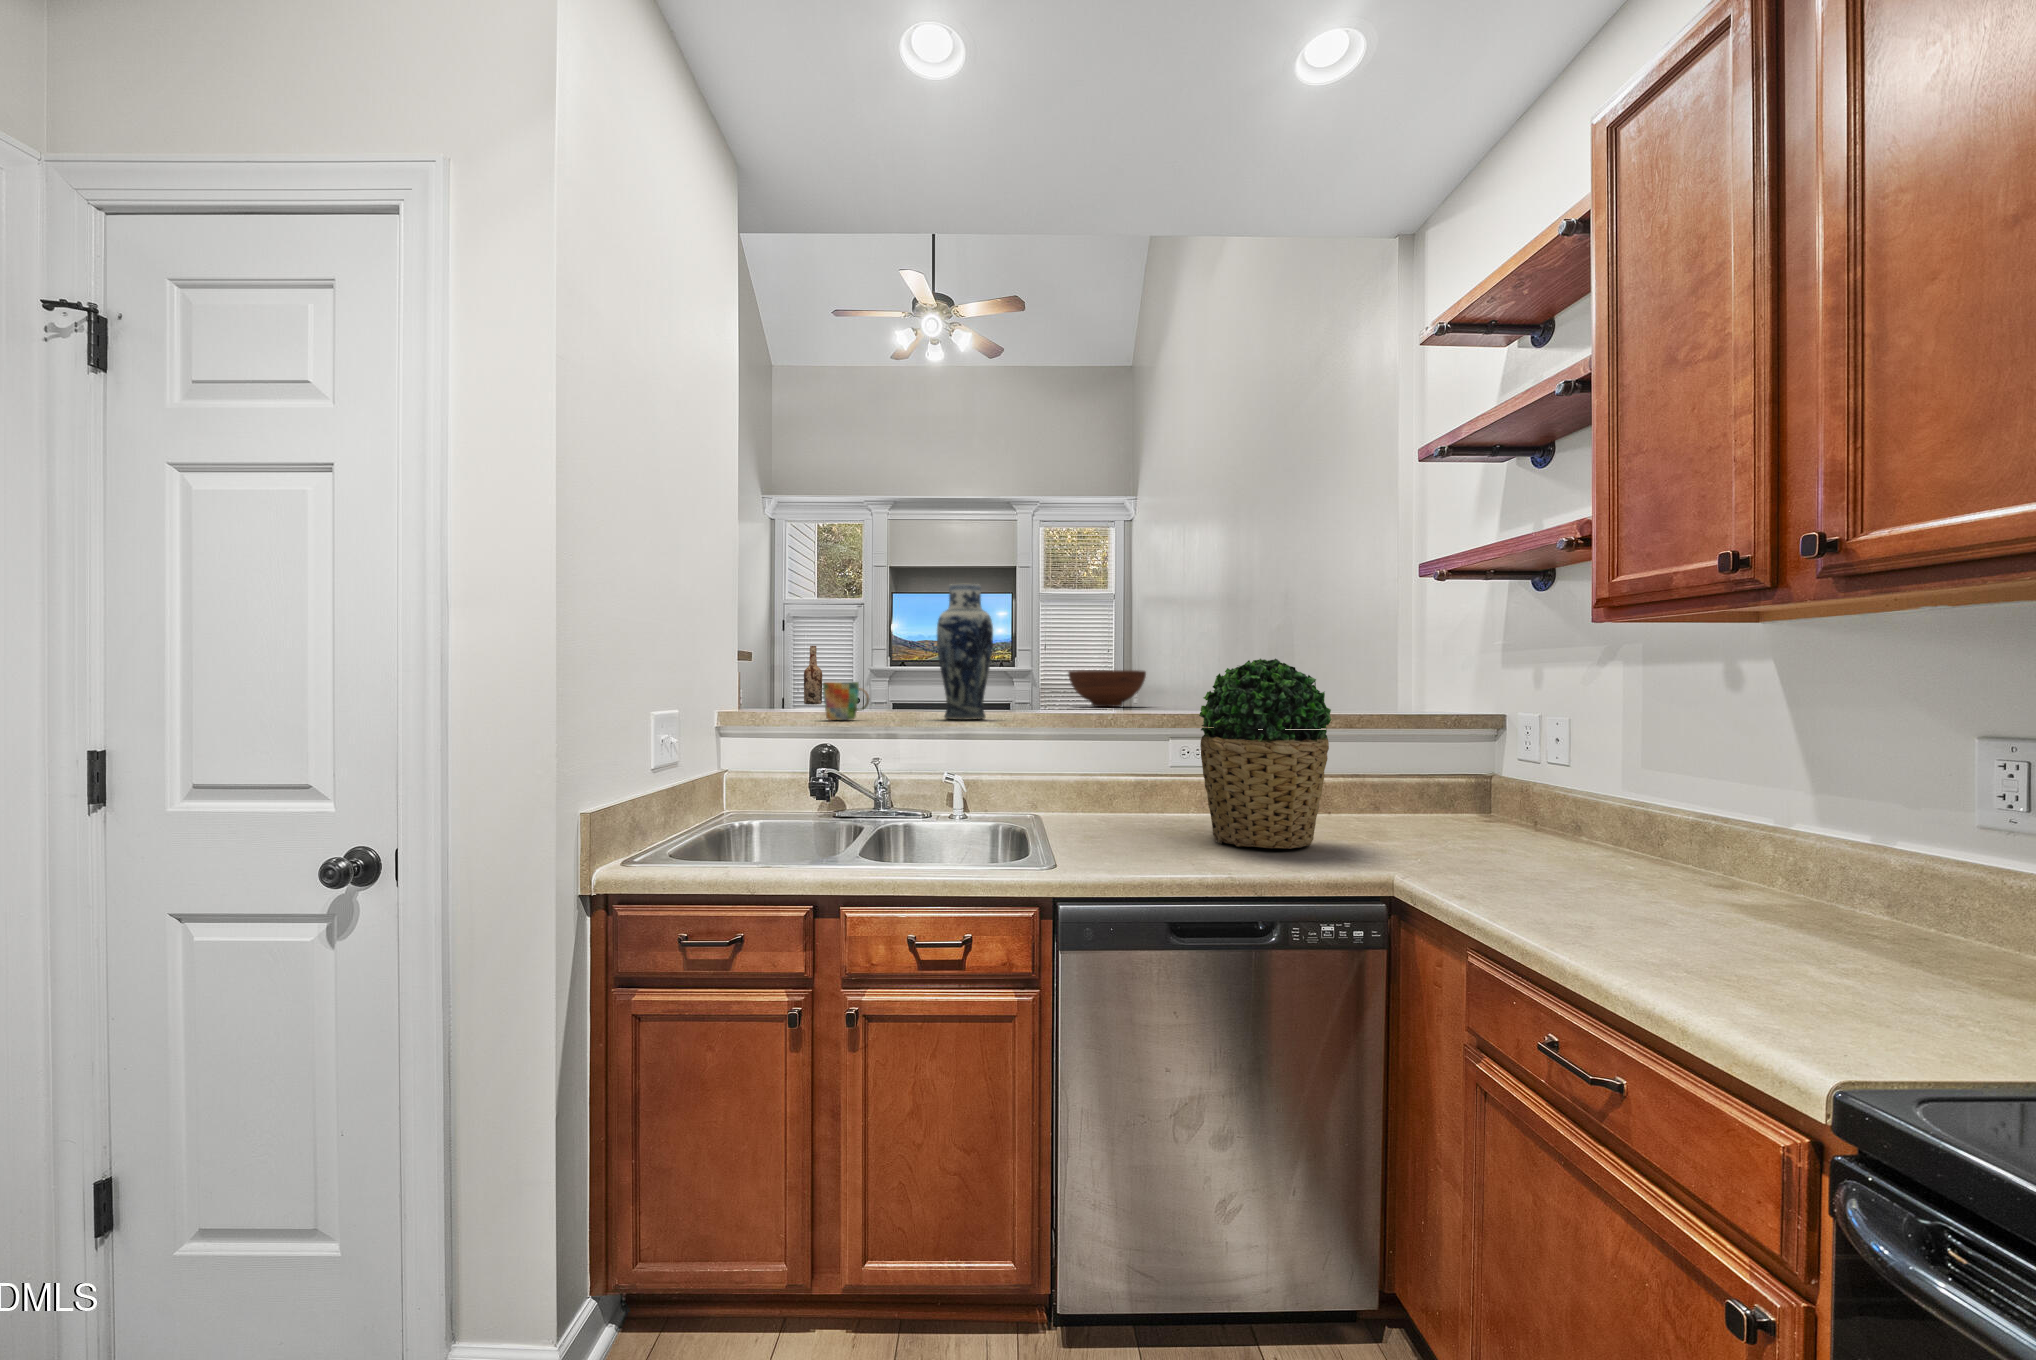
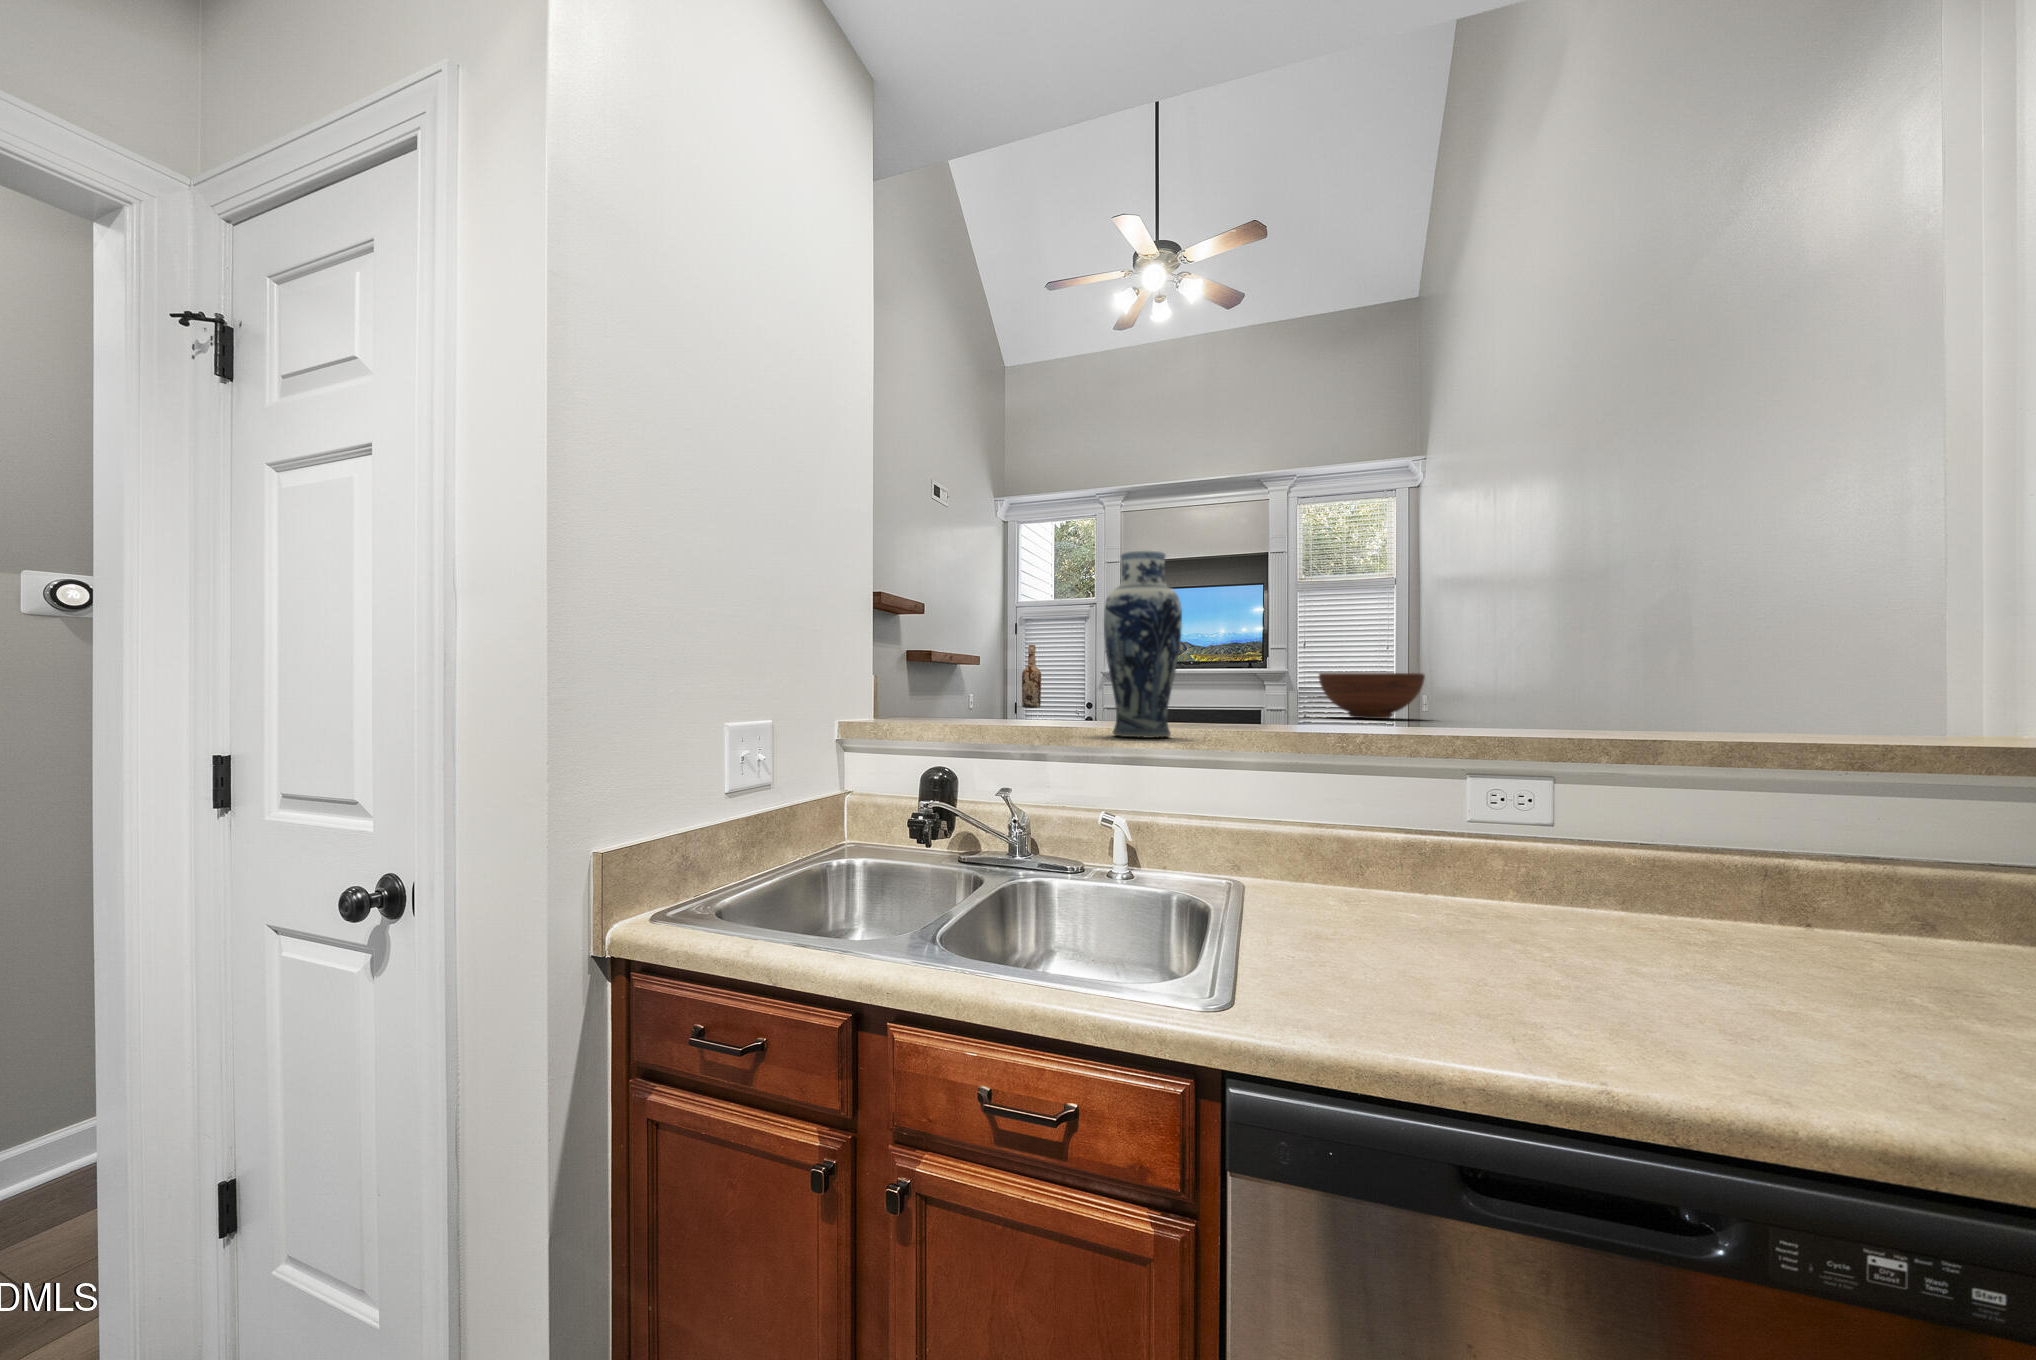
potted plant: present [1199,659,1331,849] -> none [1510,648,1806,1013]
mug: present [823,682,869,720] -> none [954,683,1014,733]

